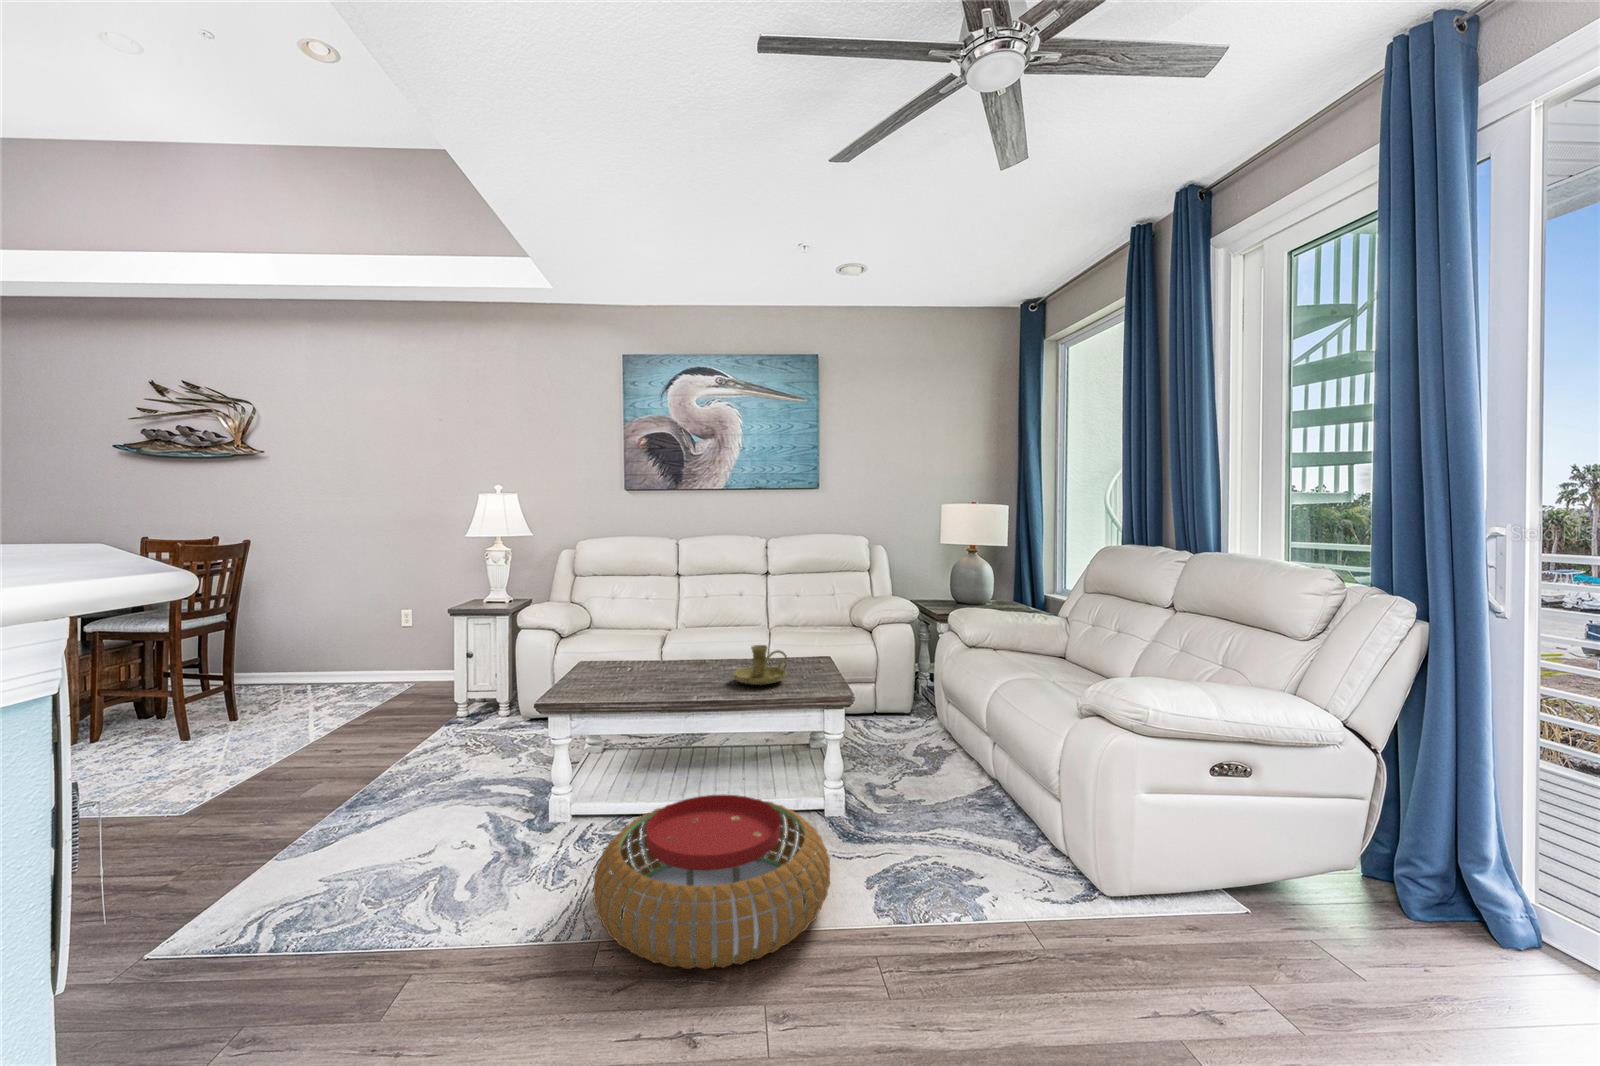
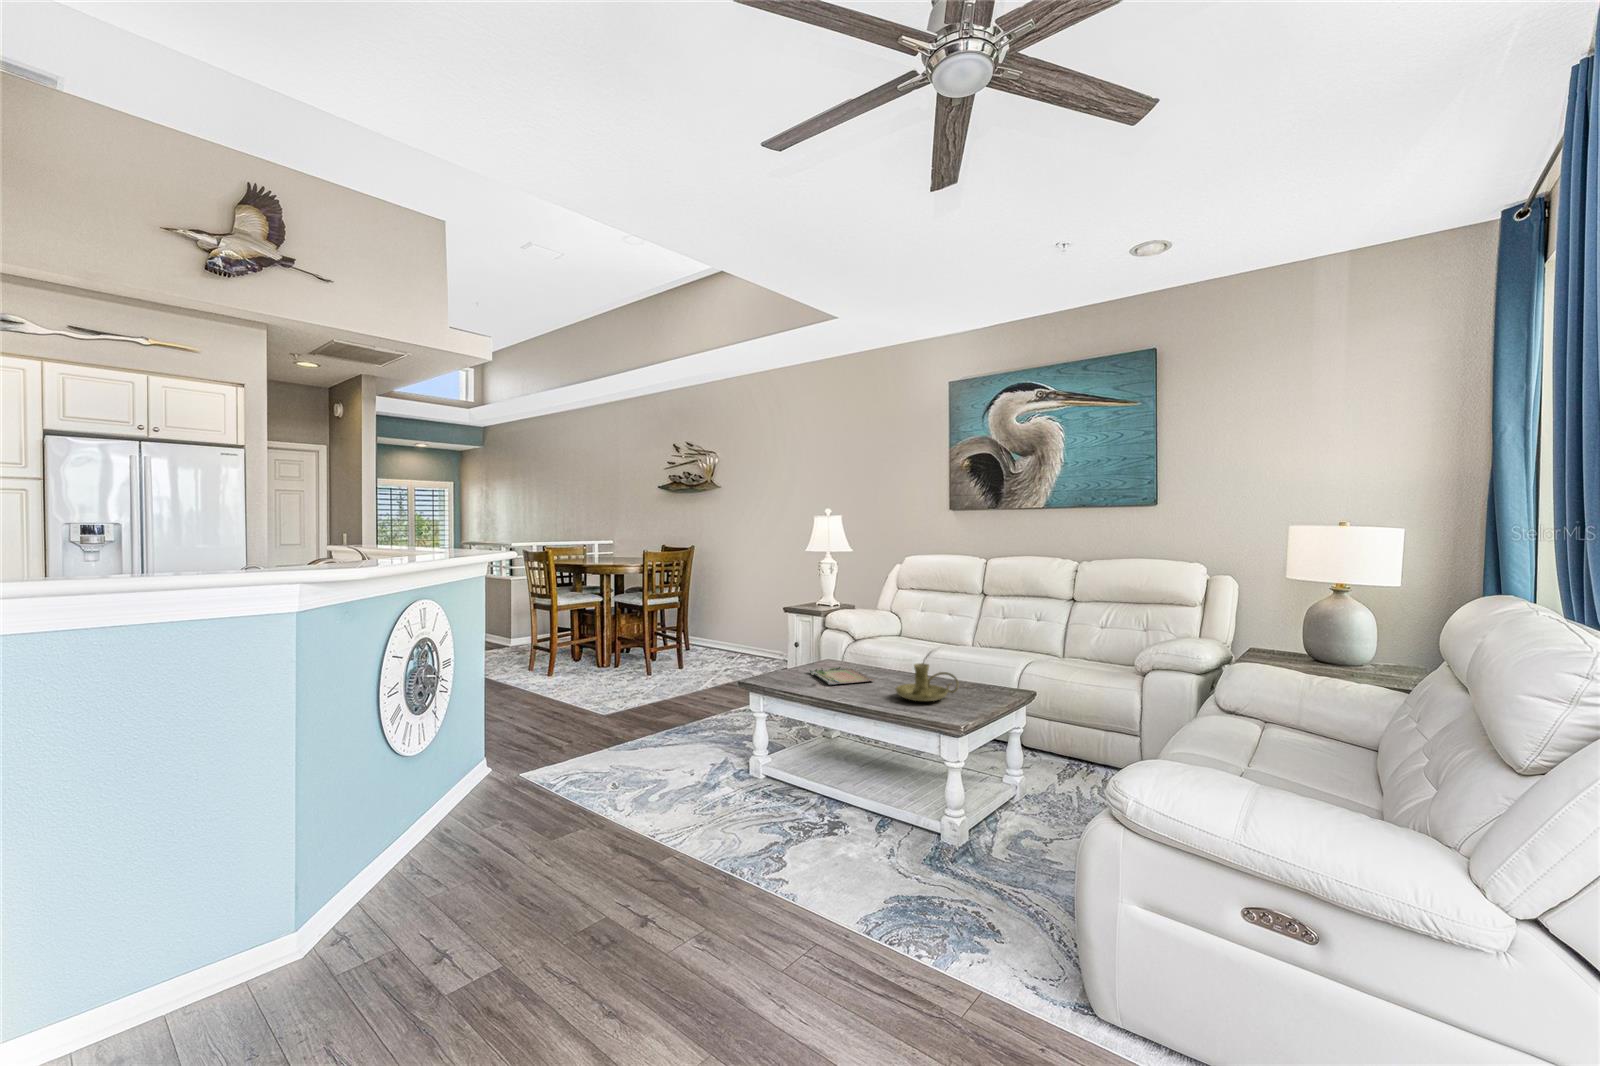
tray: none [589,665,683,689] -> present [810,667,874,685]
pouf: present [593,795,830,969] -> none [677,773,867,904]

